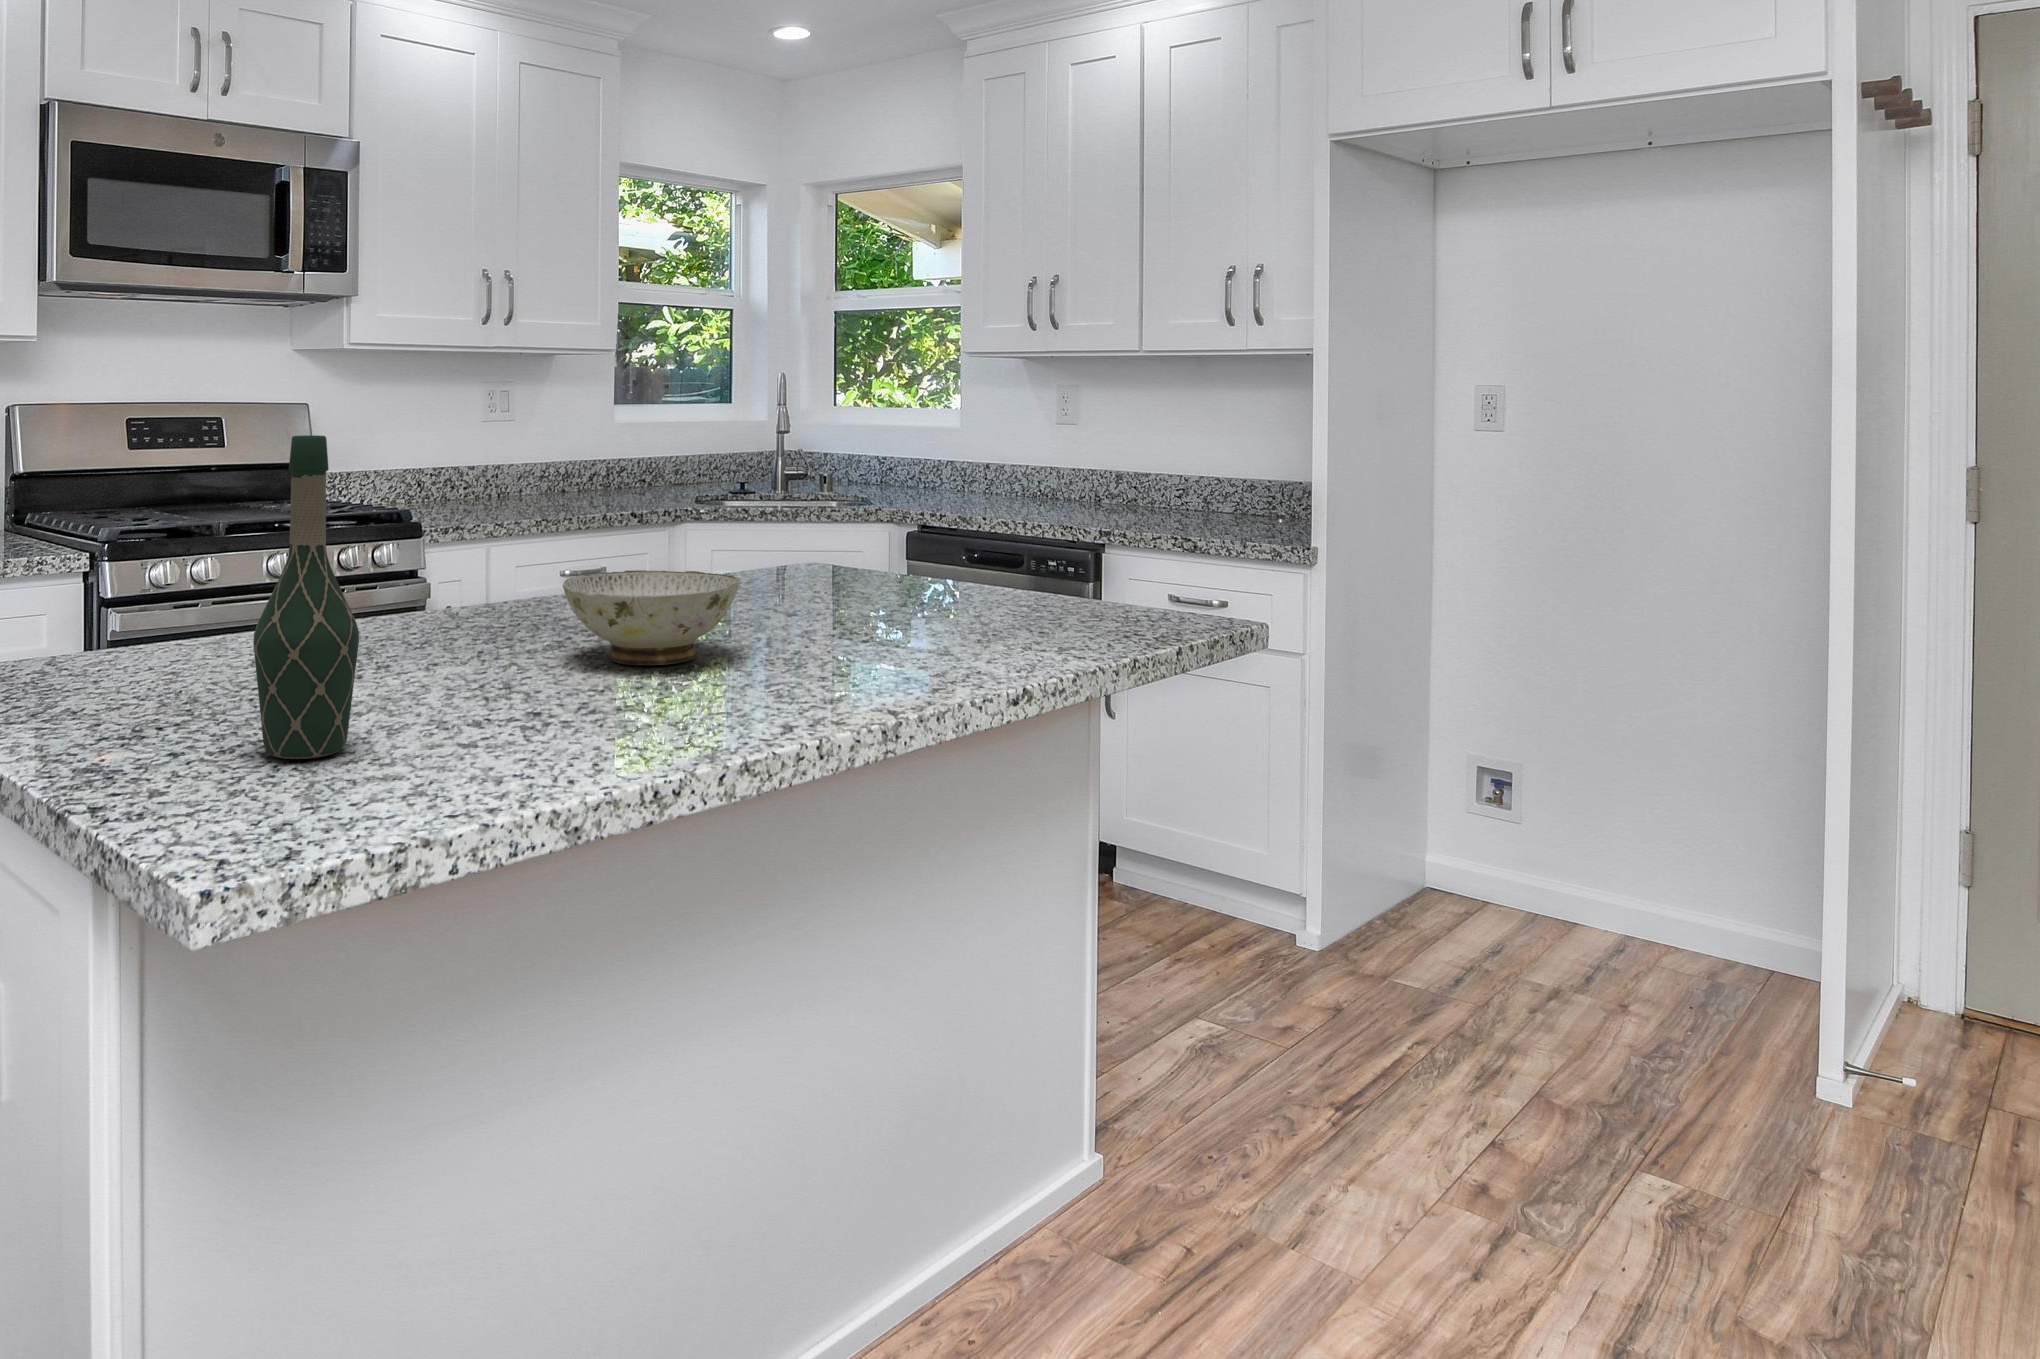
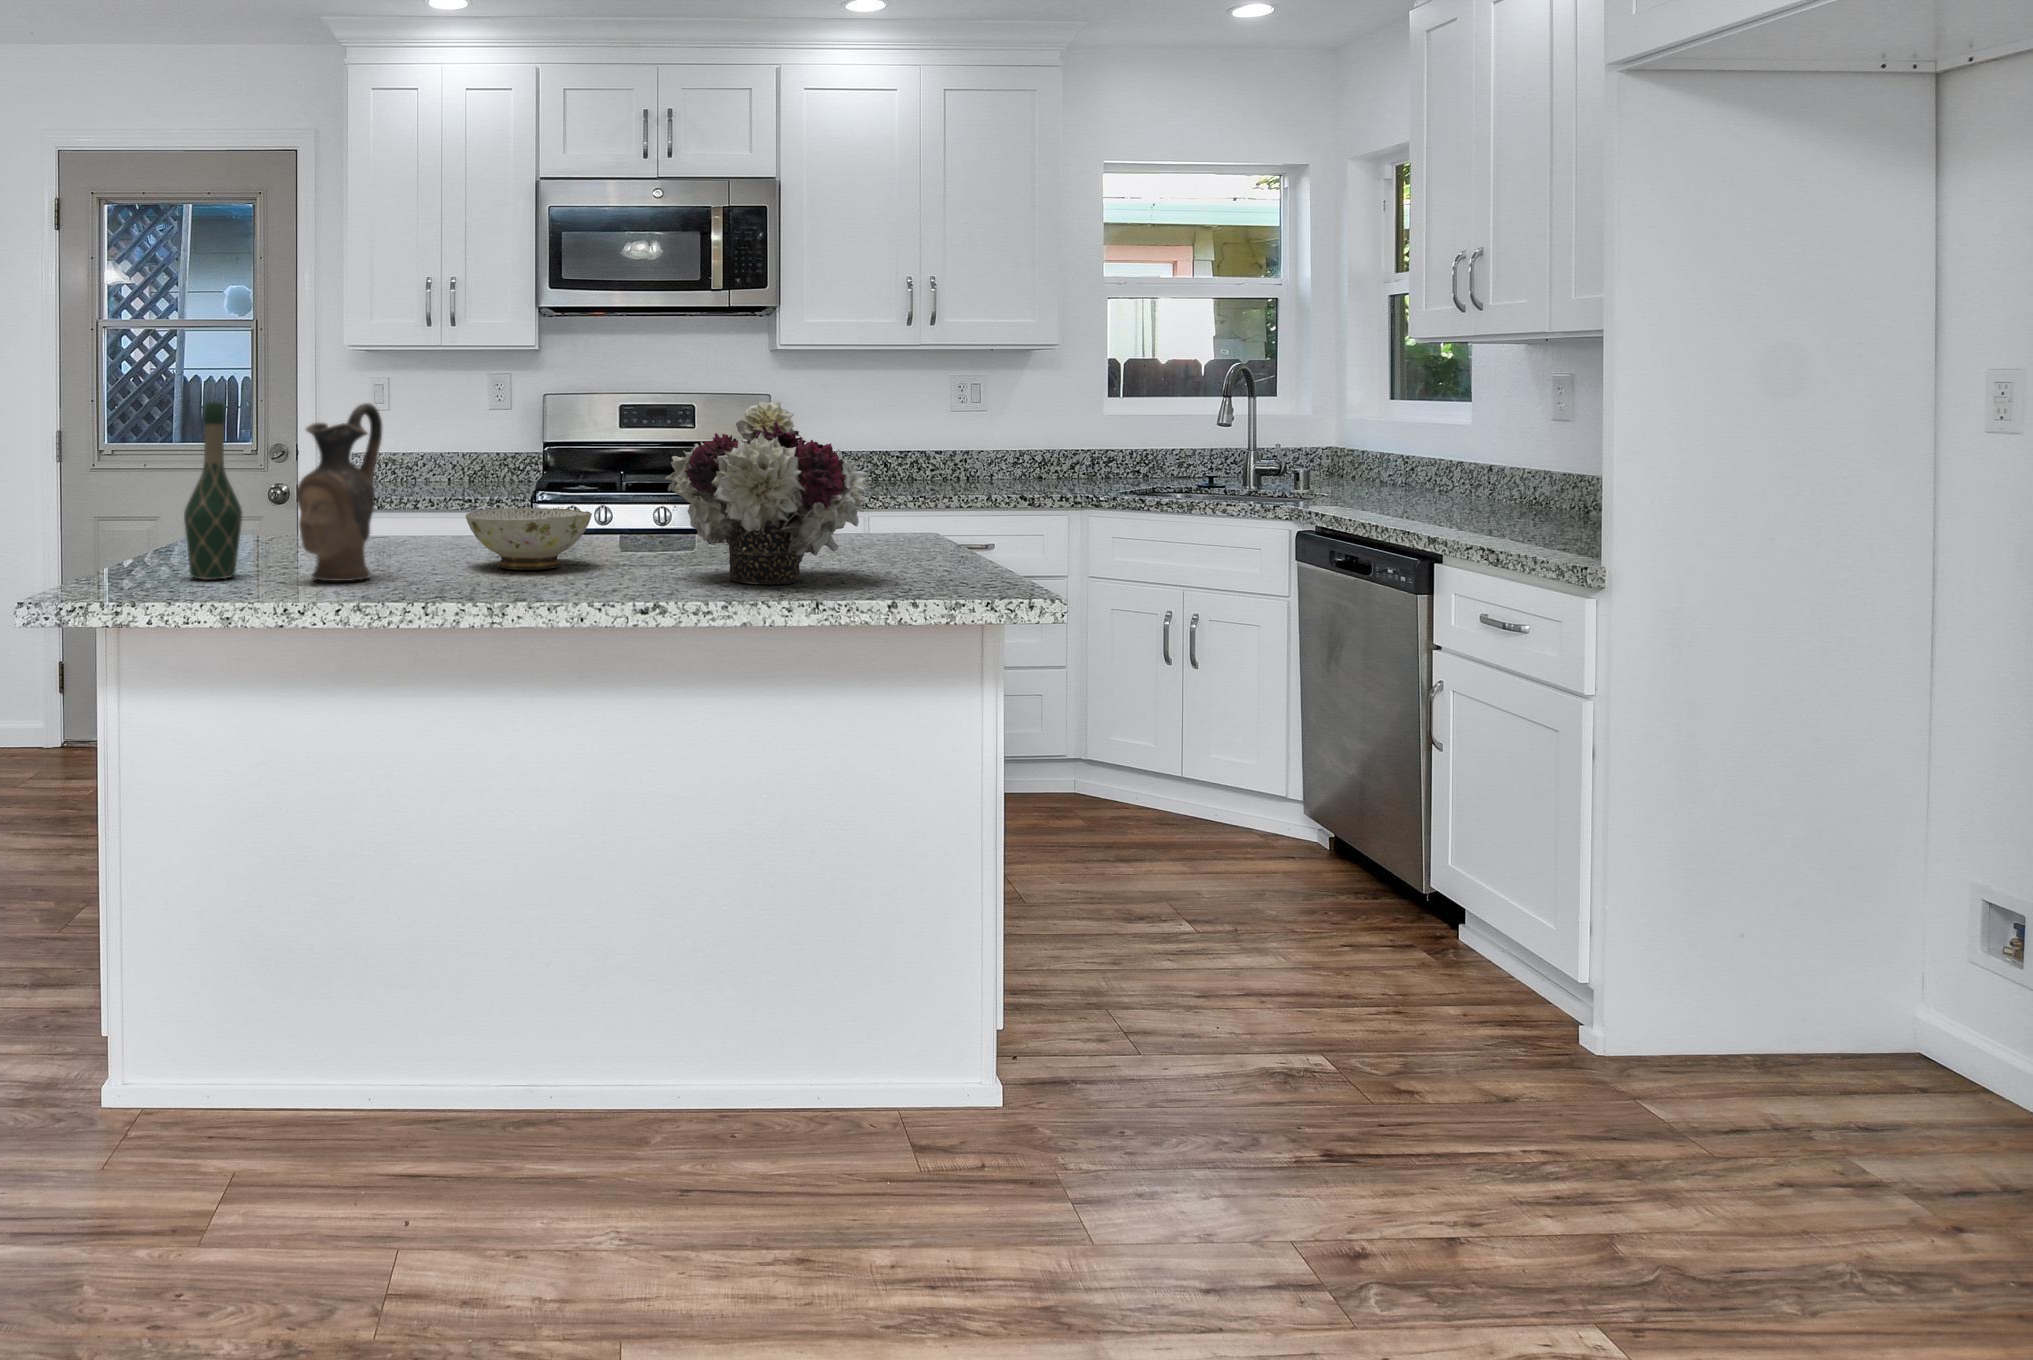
flower arrangement: none [842,414,1084,645] -> present [665,401,869,584]
ceramic pitcher: none [457,429,579,726] -> present [297,403,382,581]

